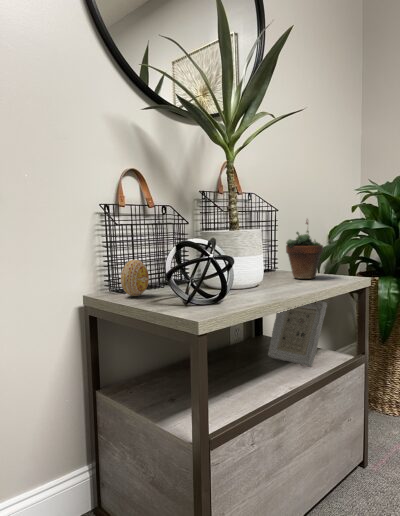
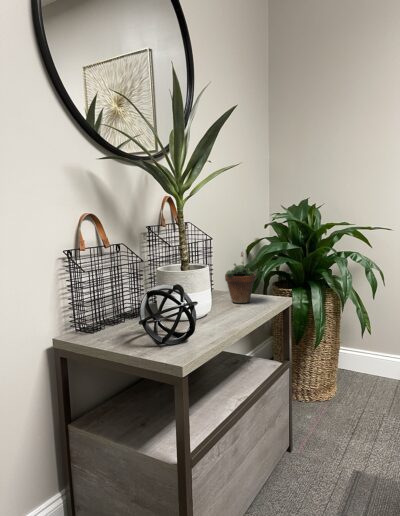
decorative egg: present [121,260,149,296] -> none [91,303,116,336]
picture frame: present [268,301,327,367] -> none [213,316,260,377]

